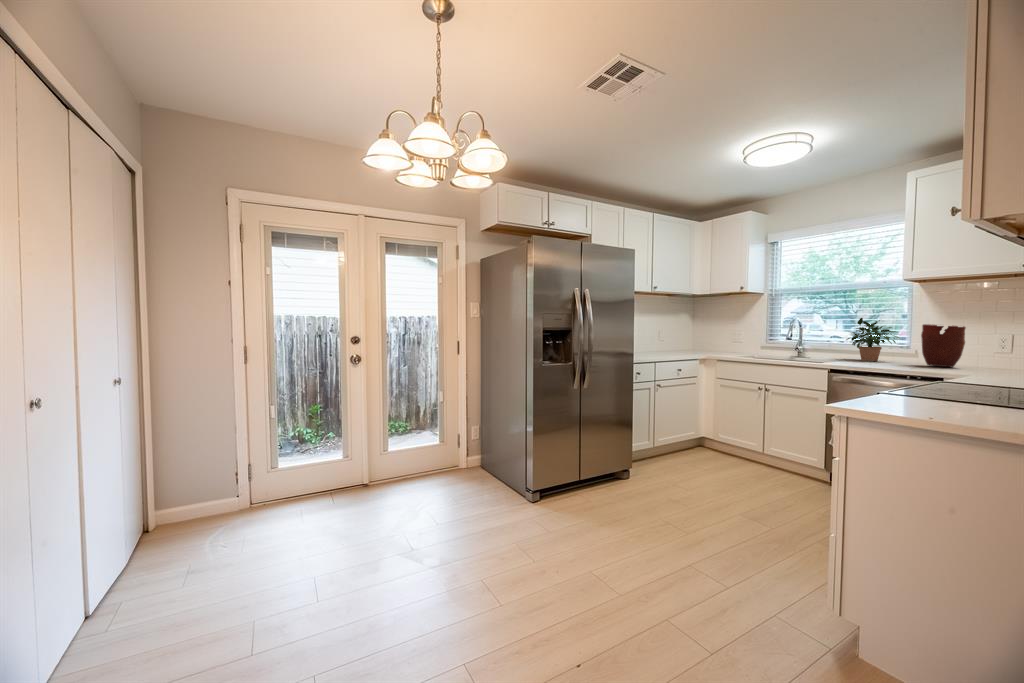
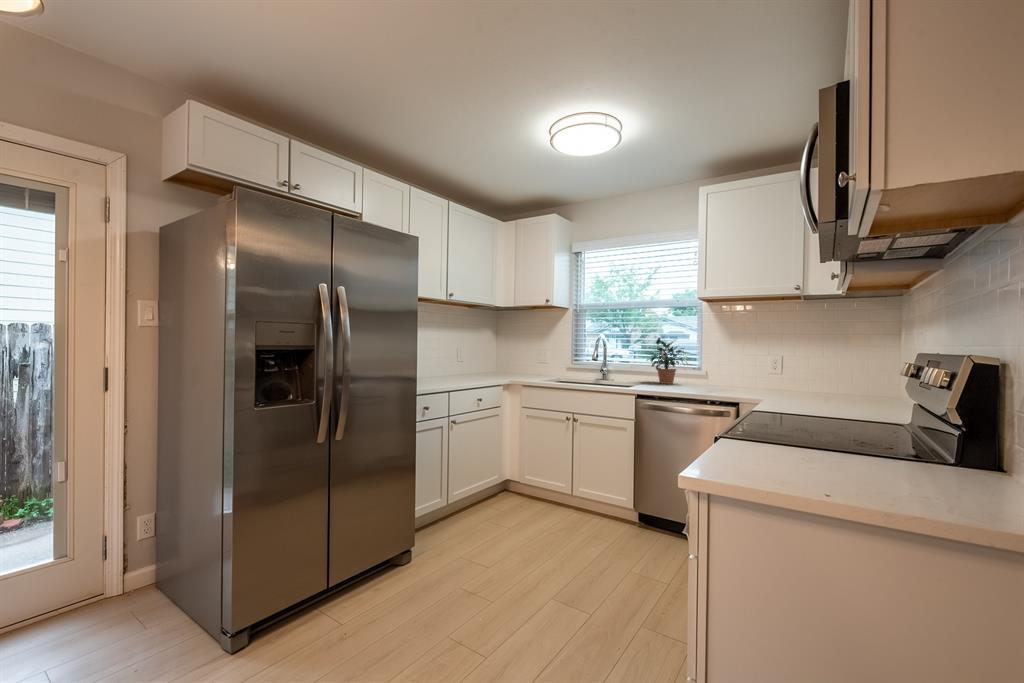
vase: present [921,324,966,367] -> none [710,345,743,389]

